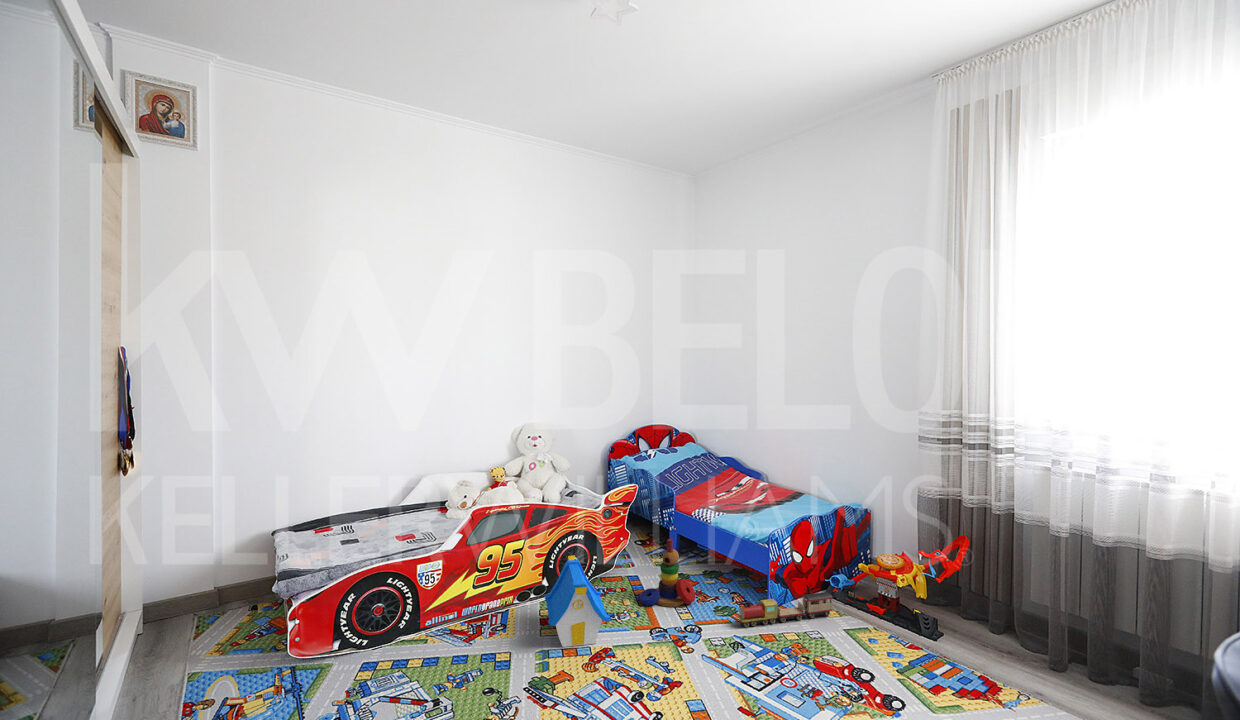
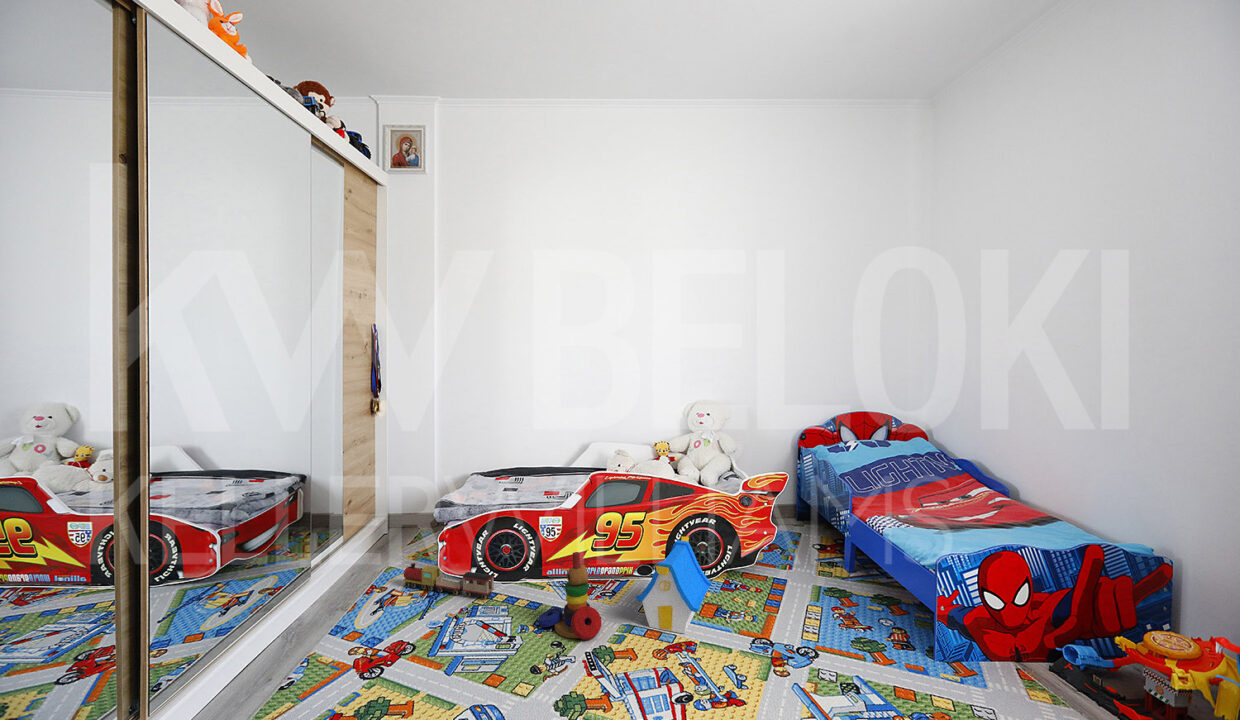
stacking toy: present [640,539,696,607] -> present [538,552,601,640]
toy train: present [738,592,833,627] -> present [403,563,494,599]

